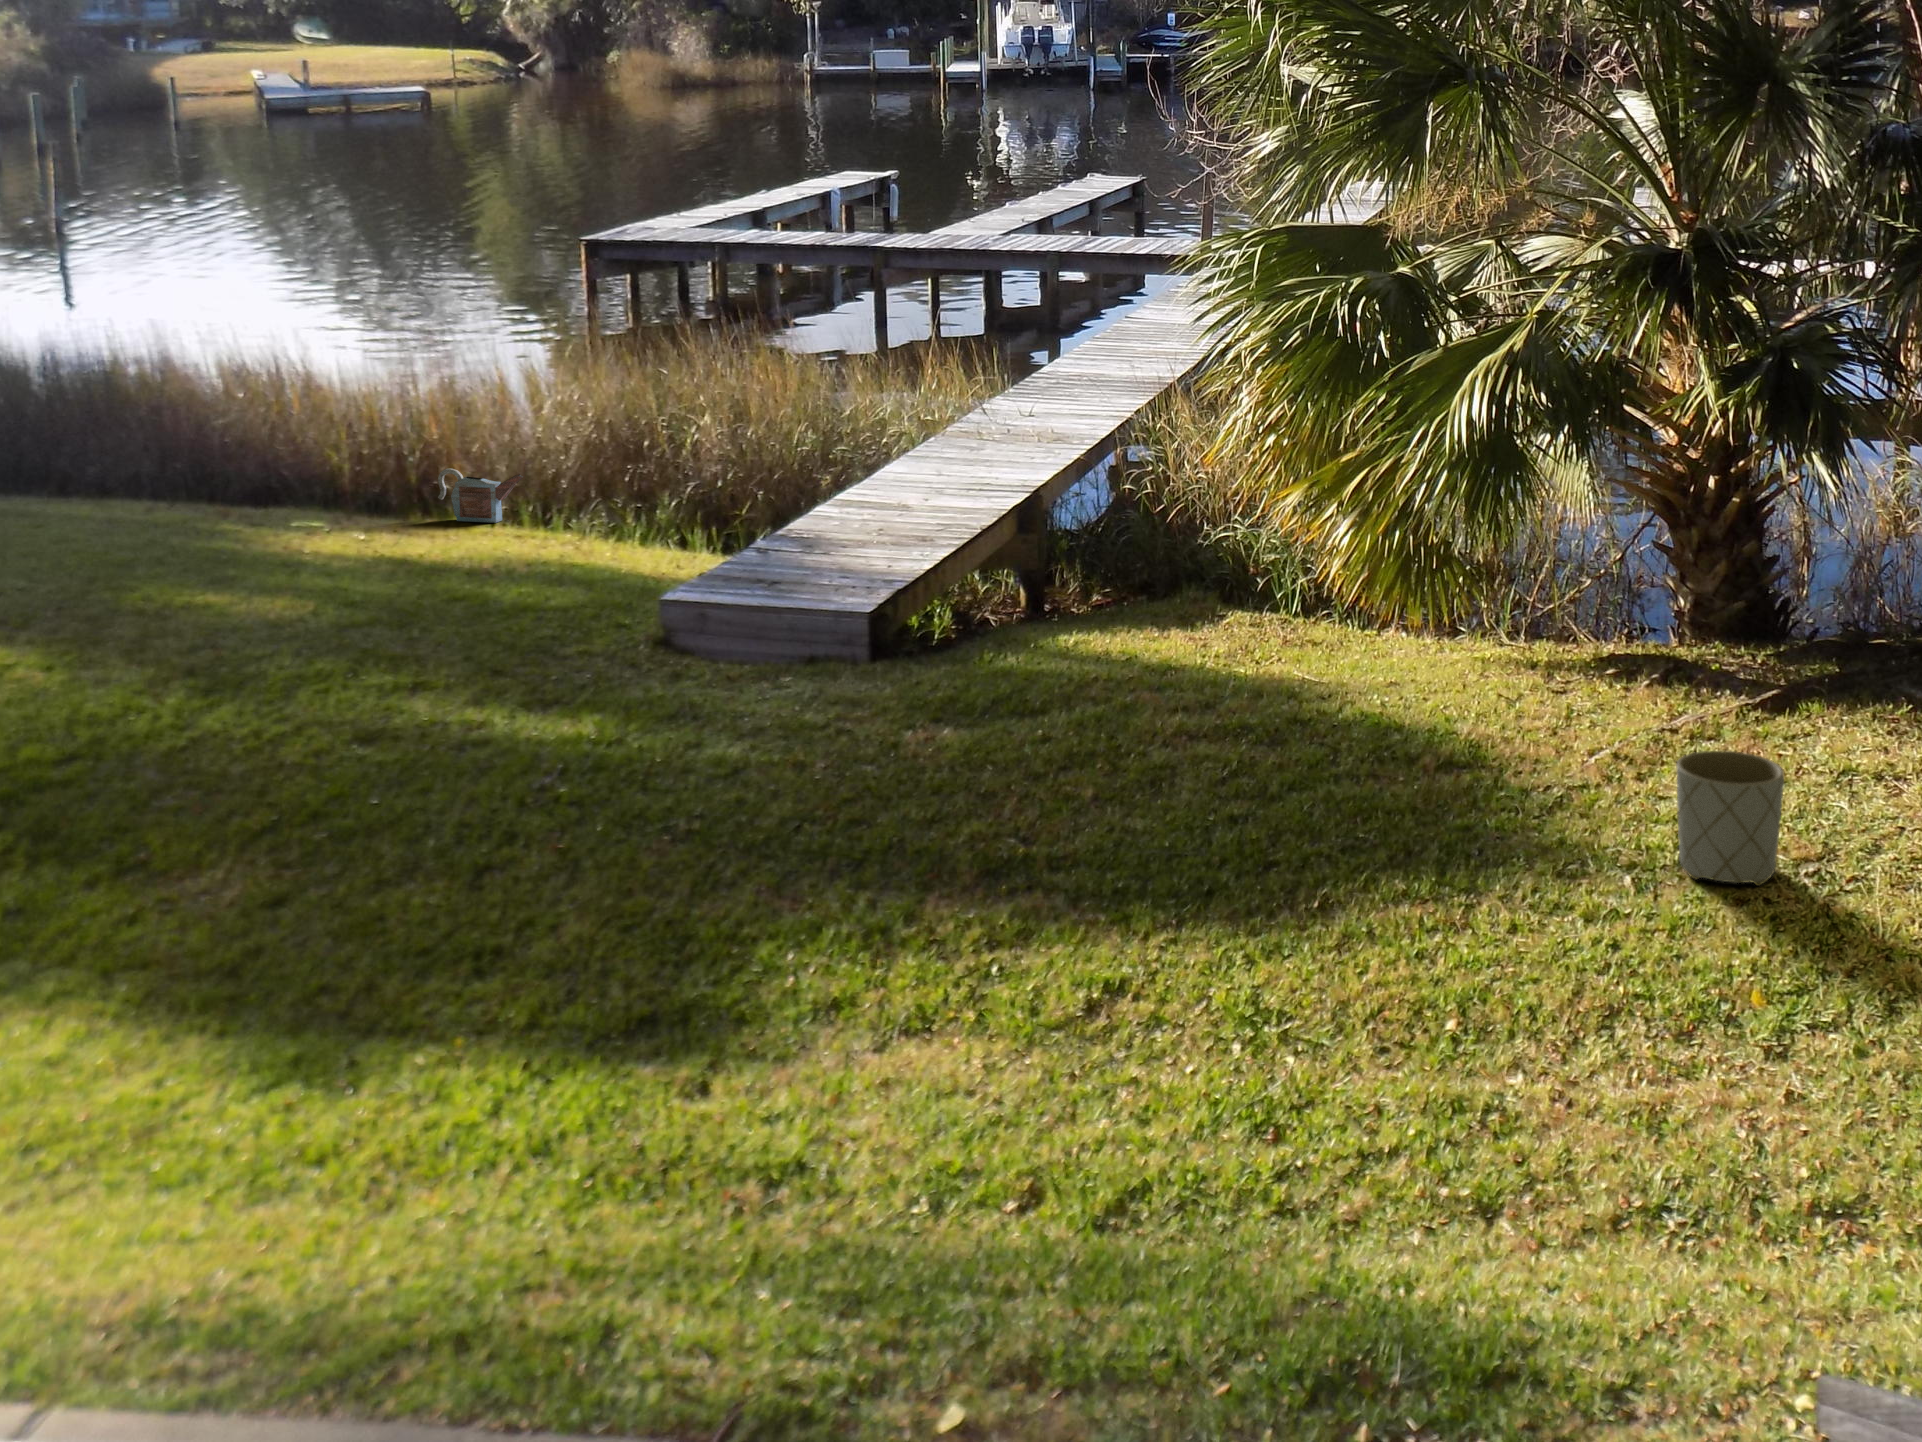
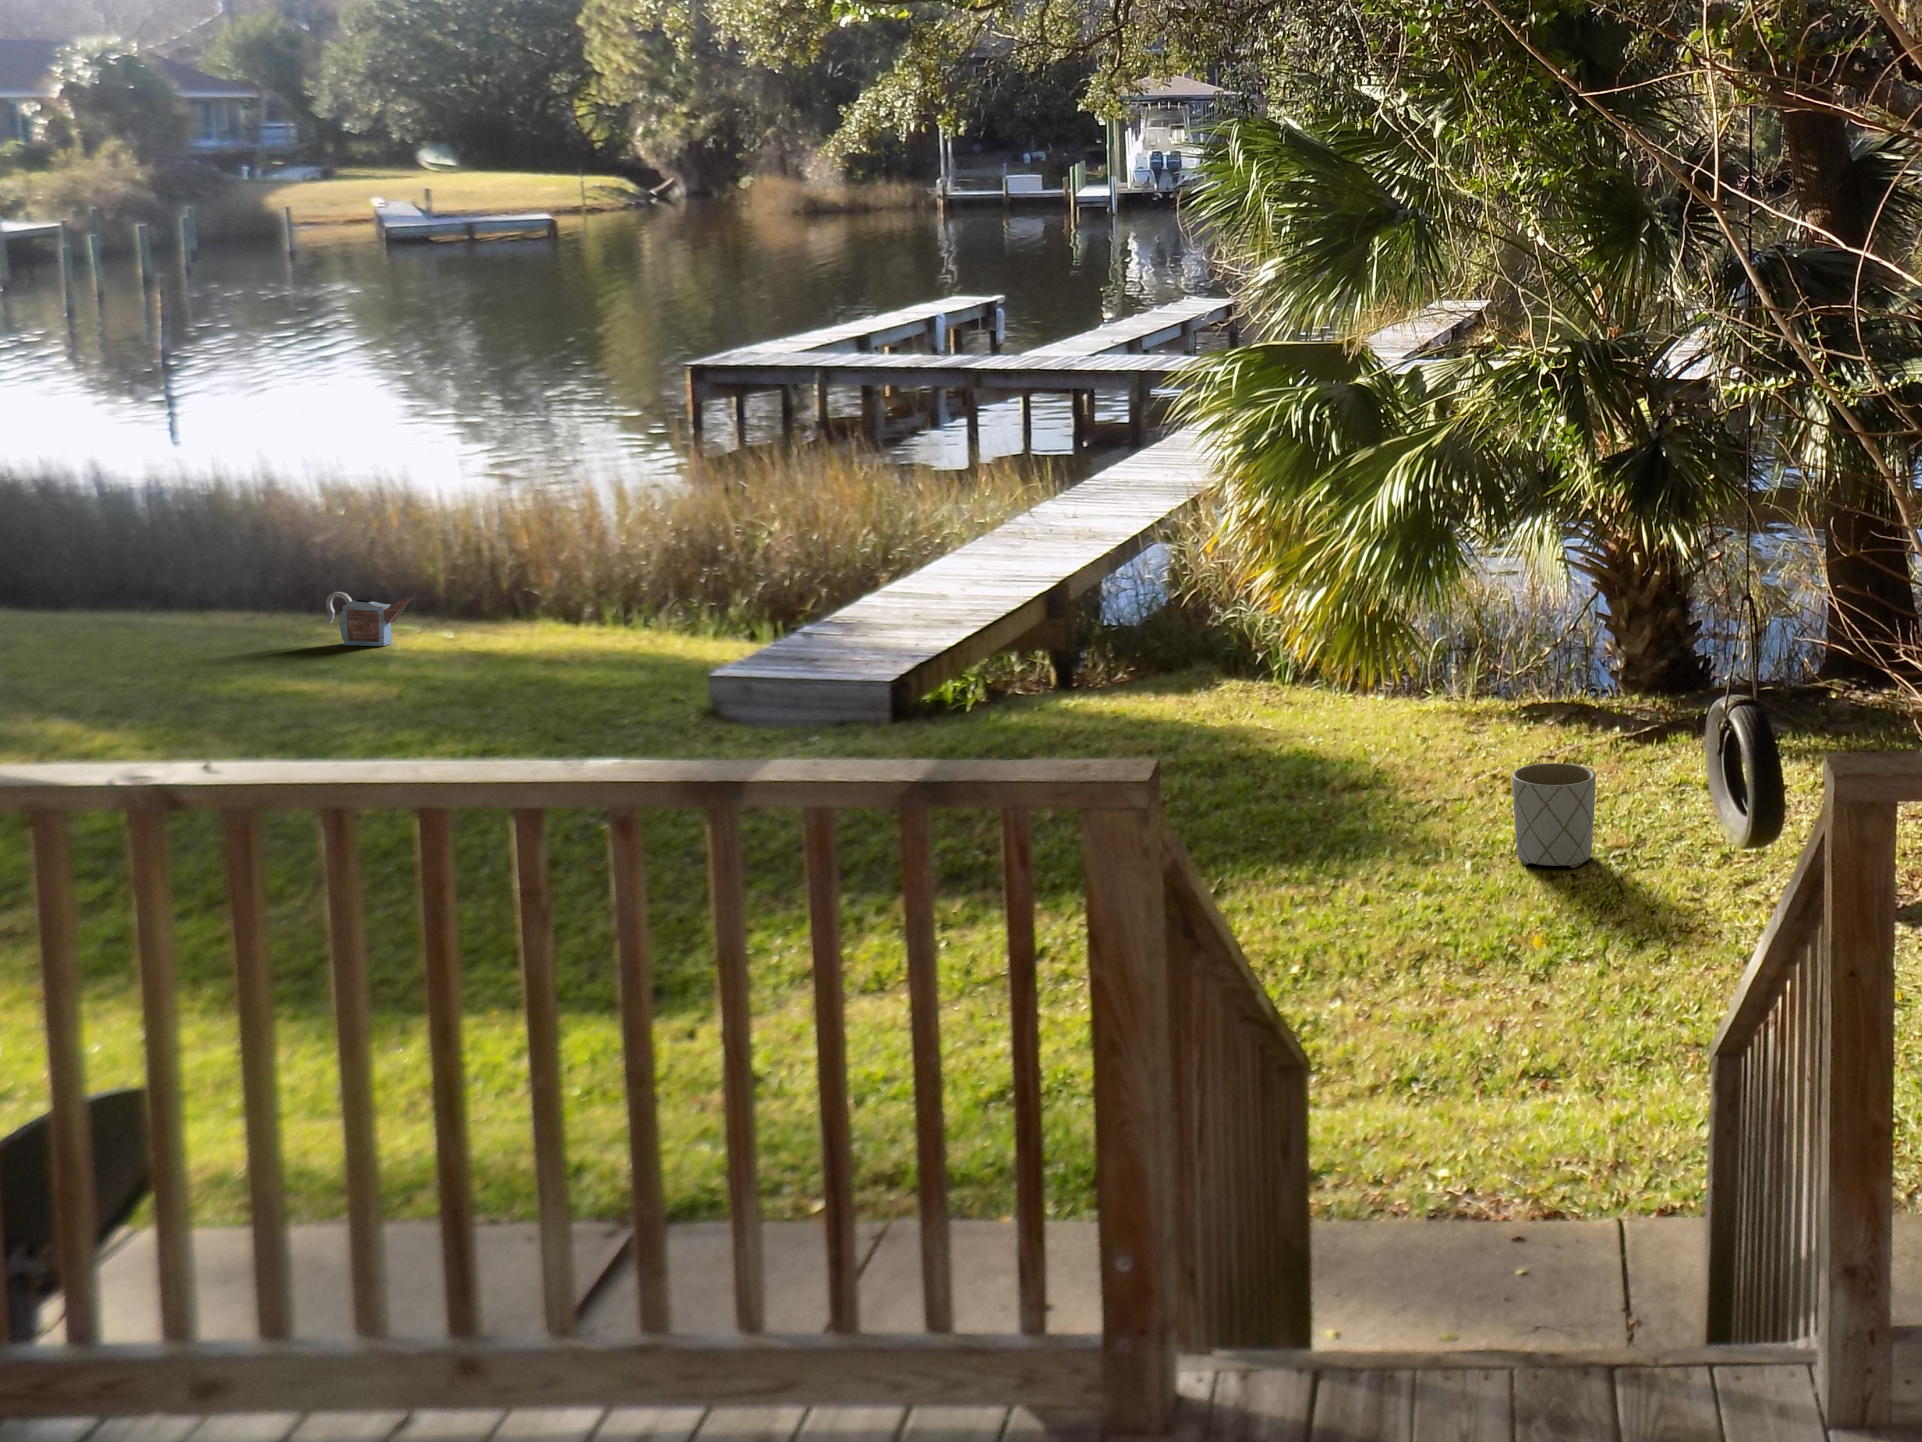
watering can: present [438,469,523,523] -> present [326,592,412,646]

